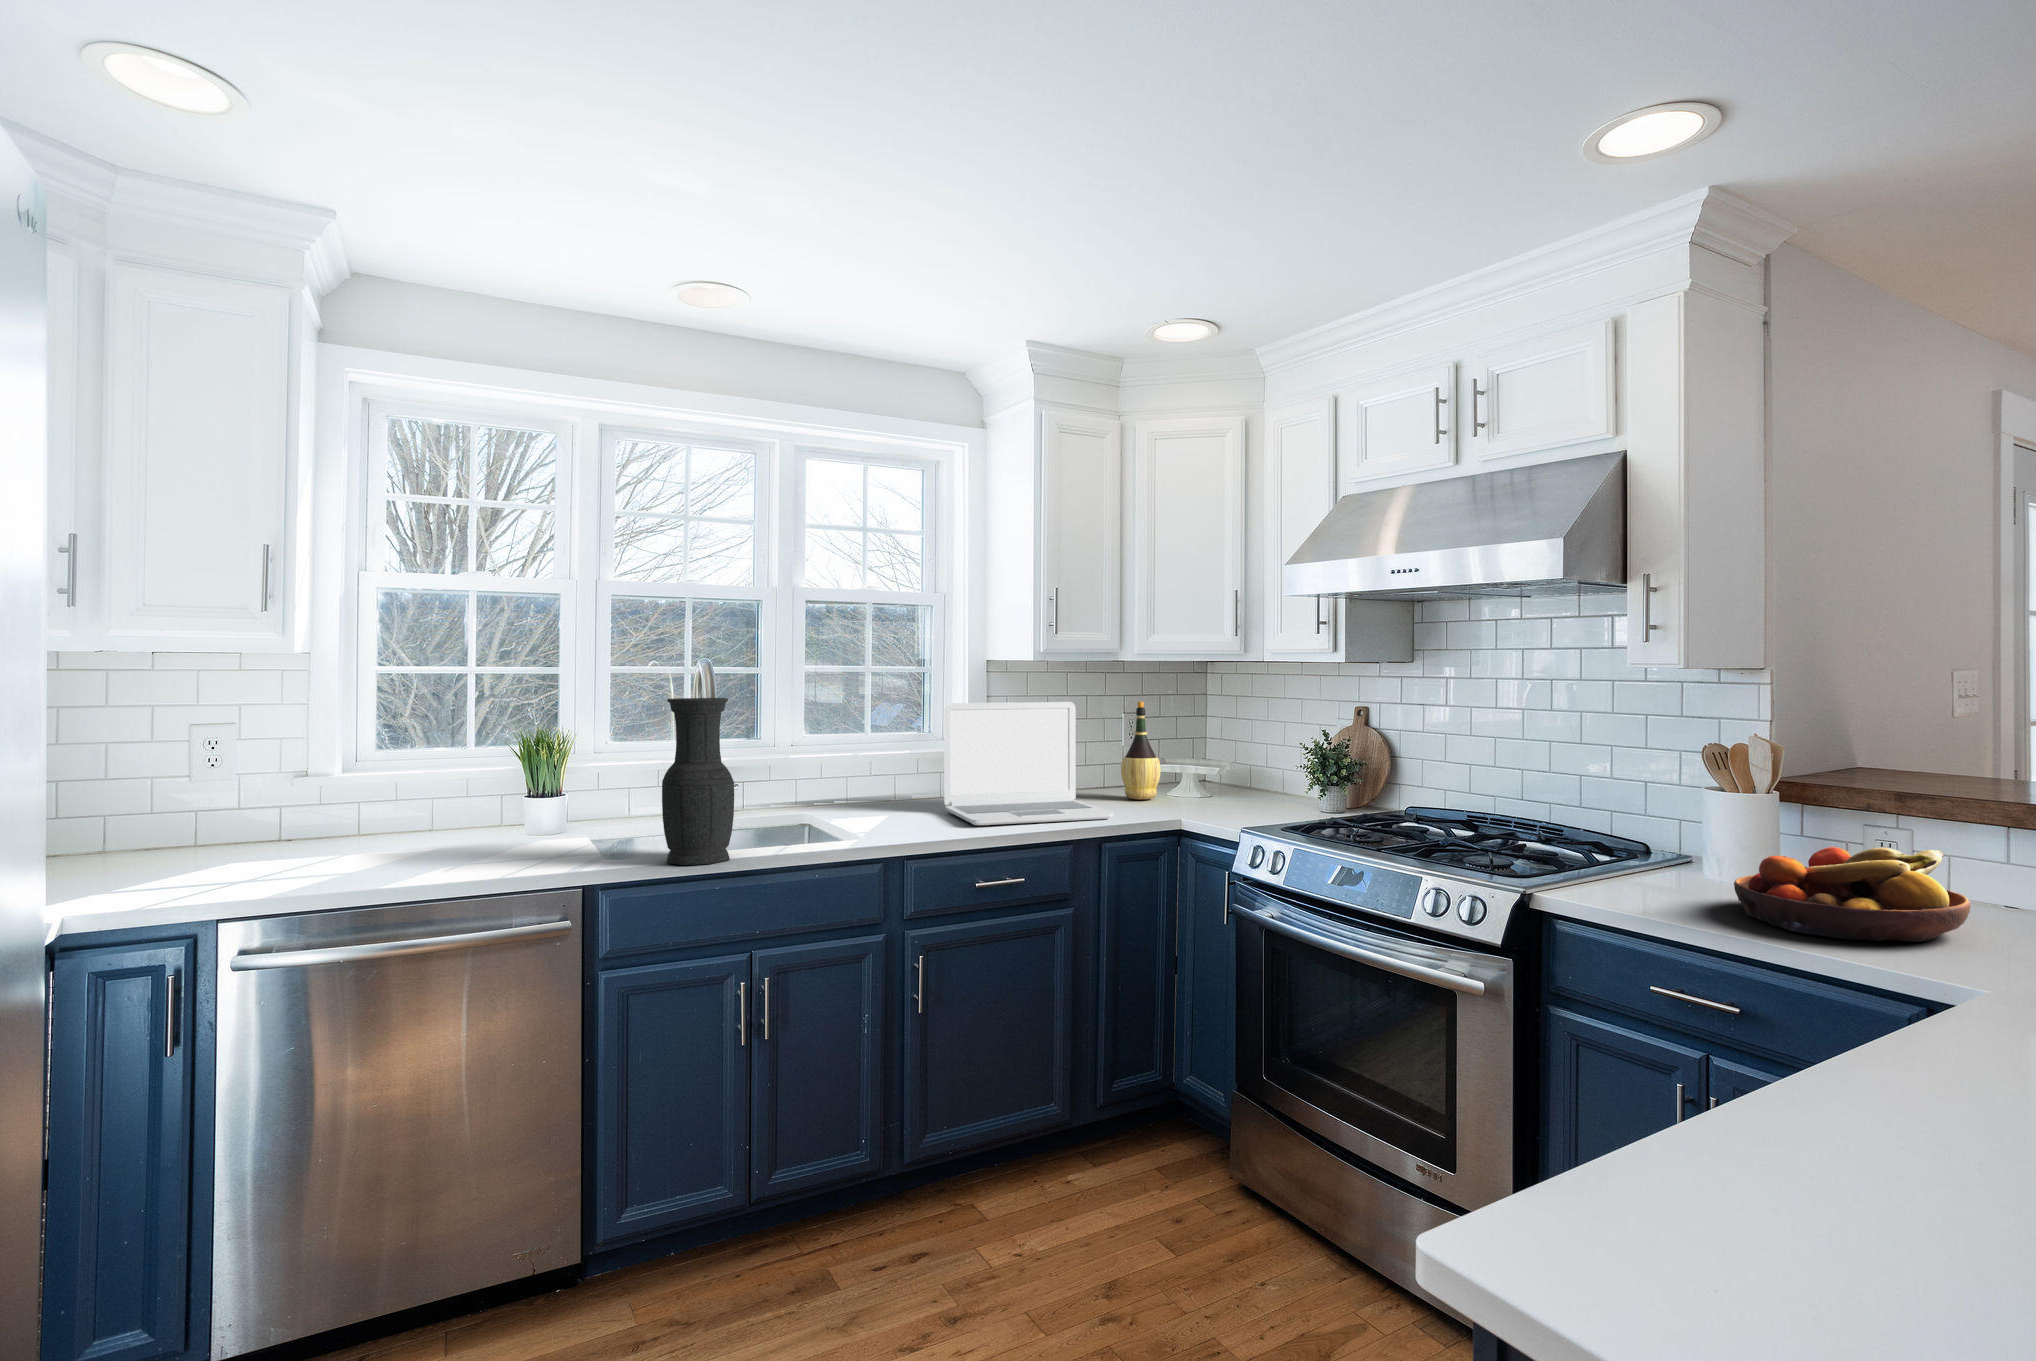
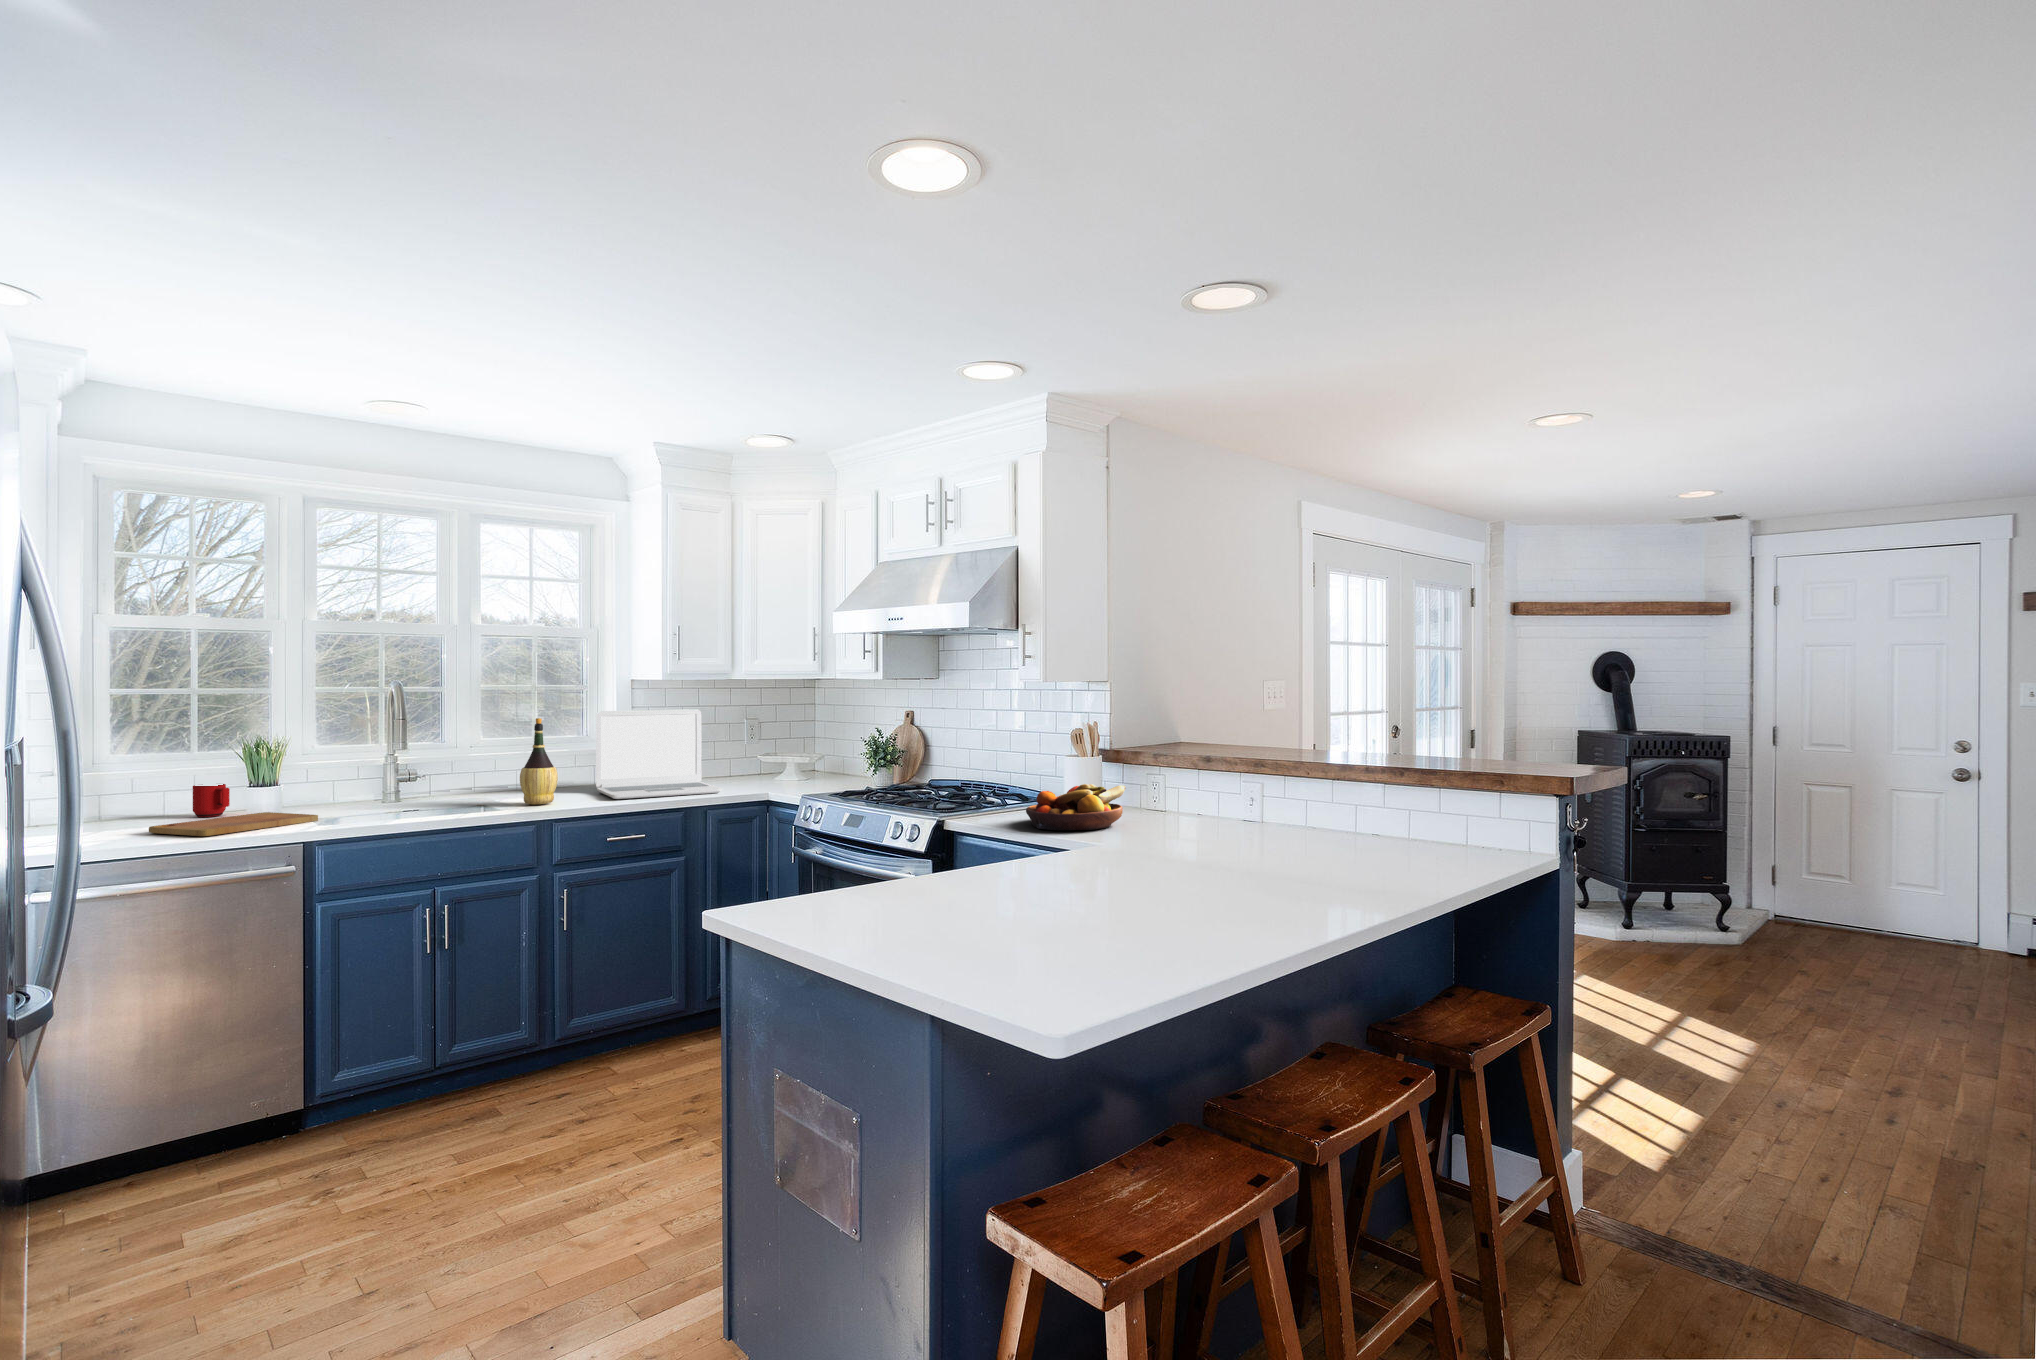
vase: present [662,698,734,865] -> none [366,709,423,827]
wine bottle: present [1121,701,1161,799] -> present [520,718,558,804]
mug: none [468,793,509,836] -> present [193,784,230,817]
cutting board: none [402,833,606,872] -> present [149,812,318,836]

